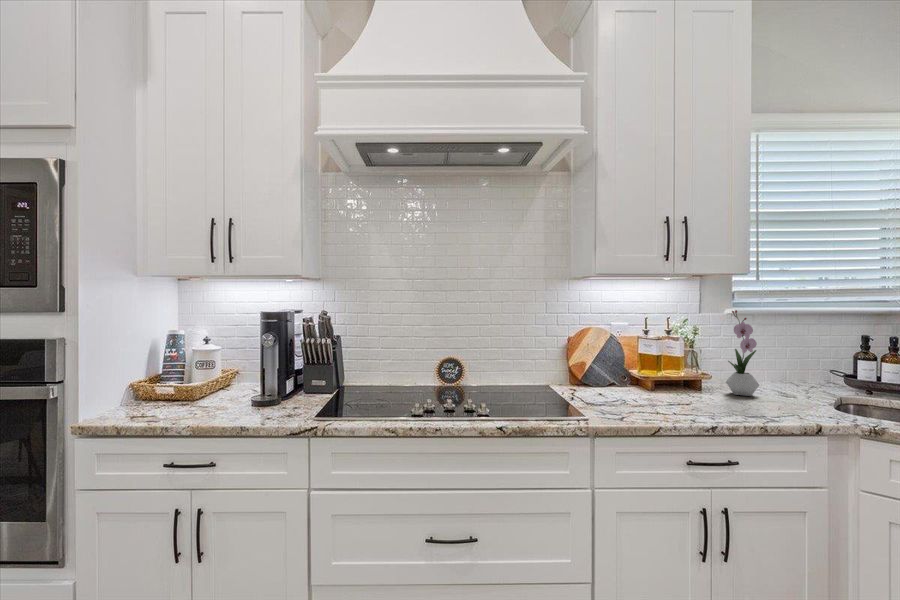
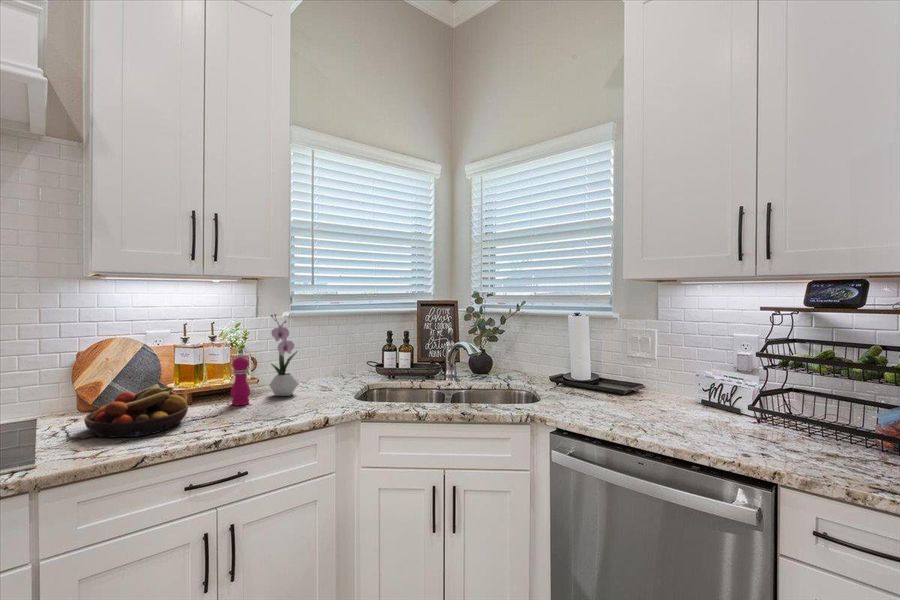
pepper mill: none [693,347,713,398] -> present [231,353,250,405]
fruit bowl: none [588,368,668,411] -> present [84,384,188,437]

